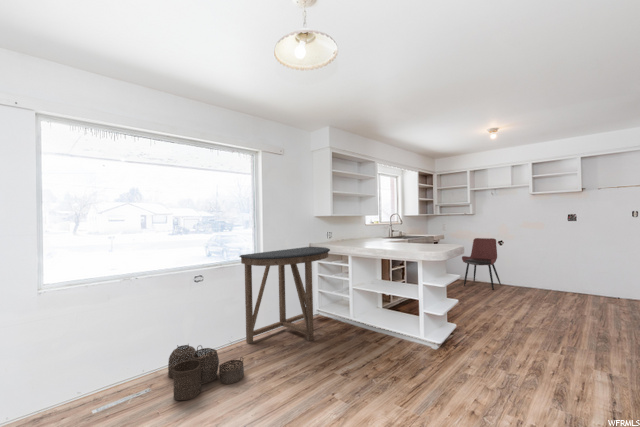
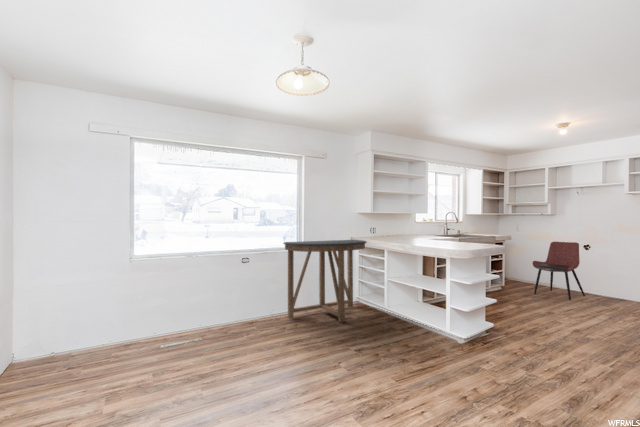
woven basket: present [168,345,244,400] -> none [220,308,276,347]

